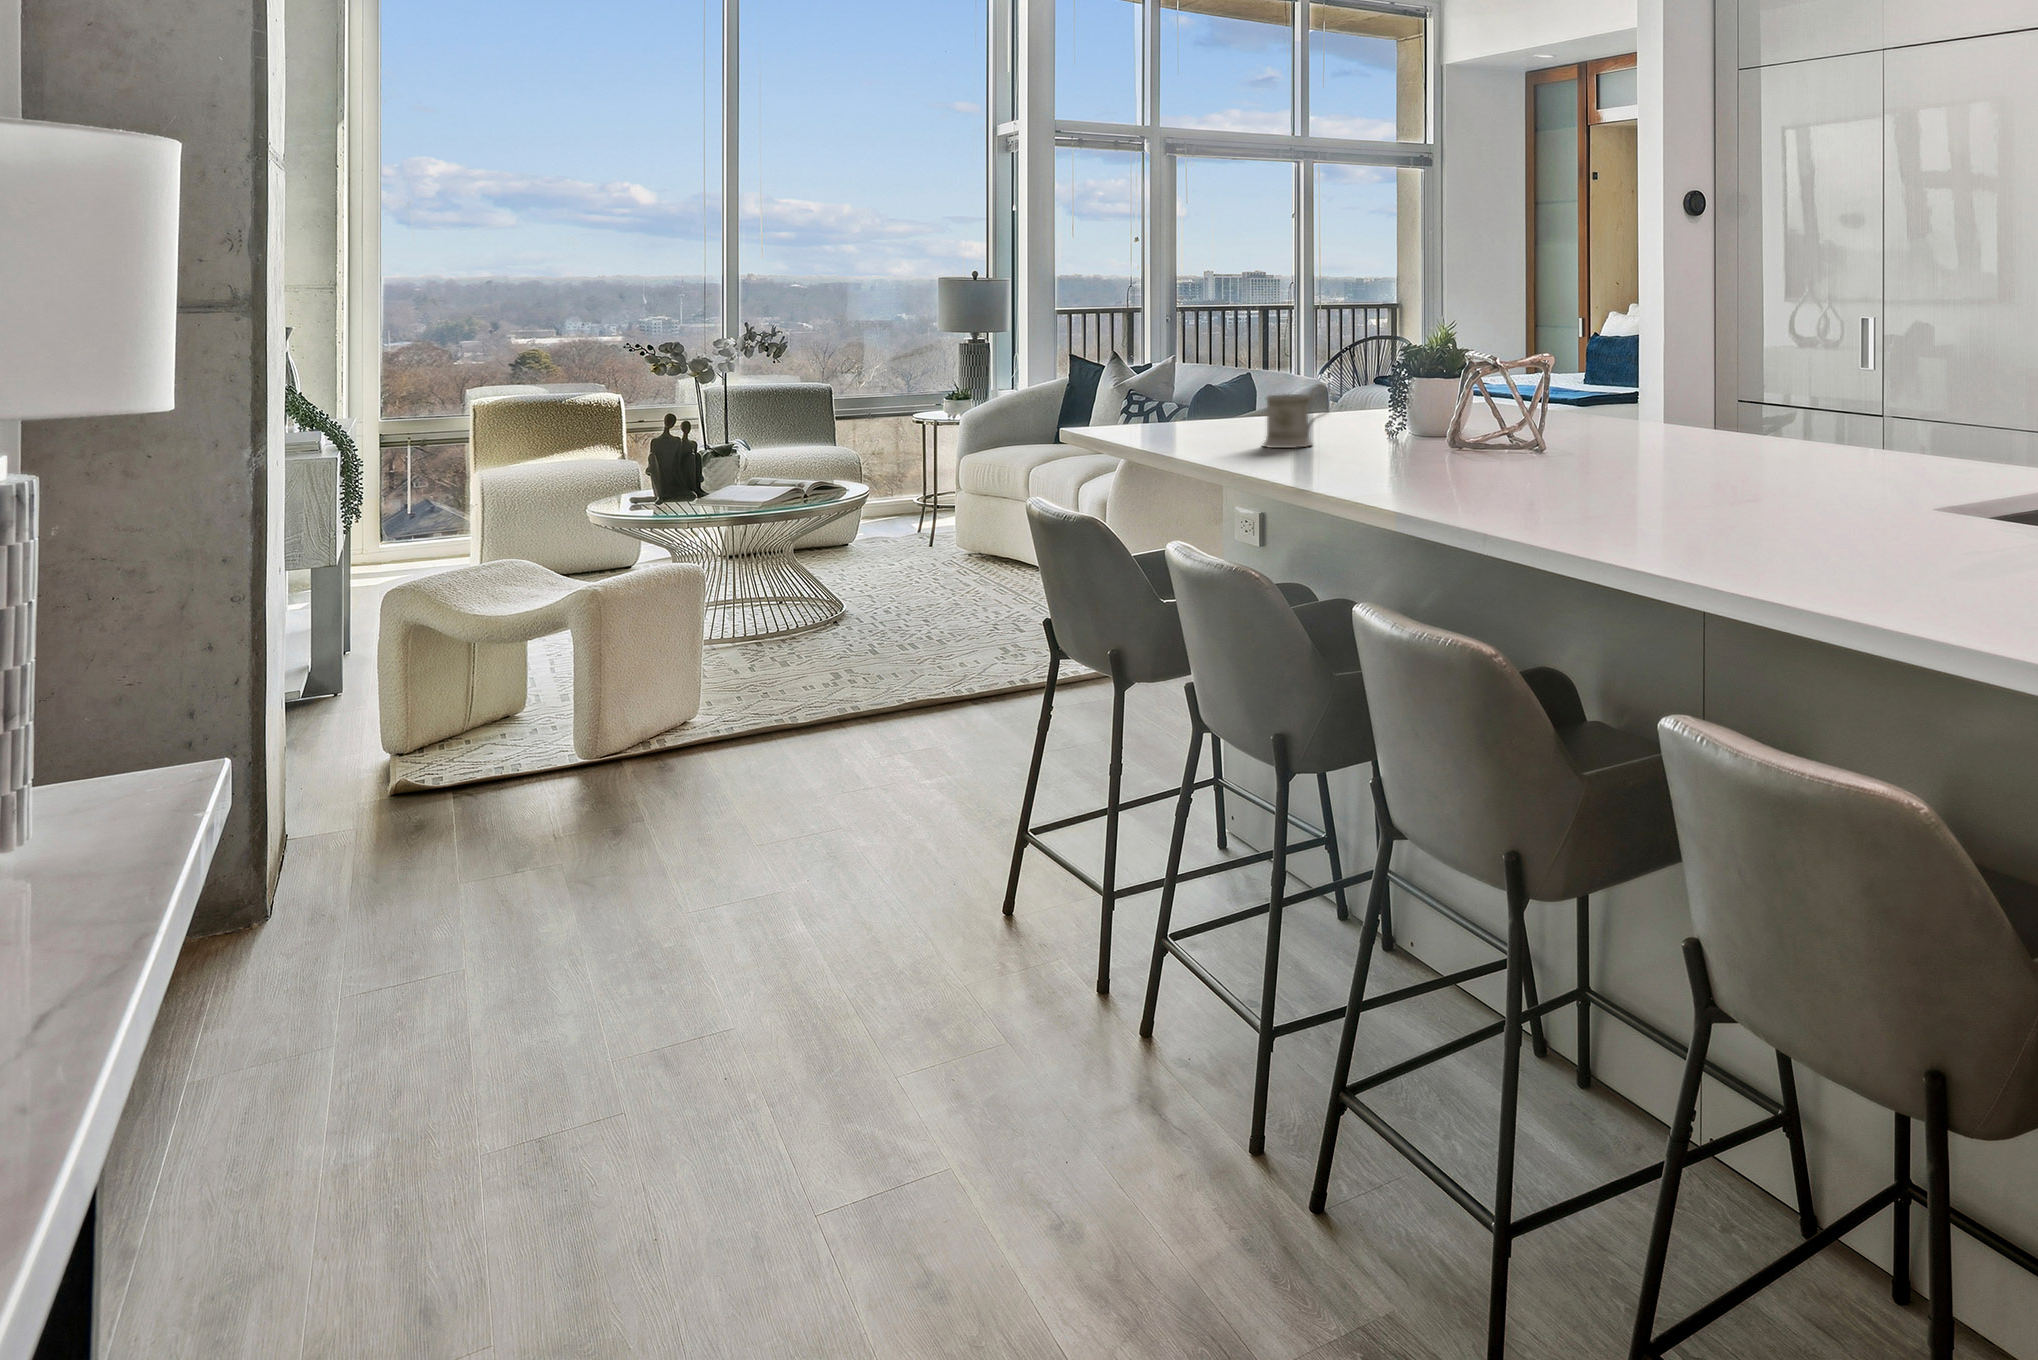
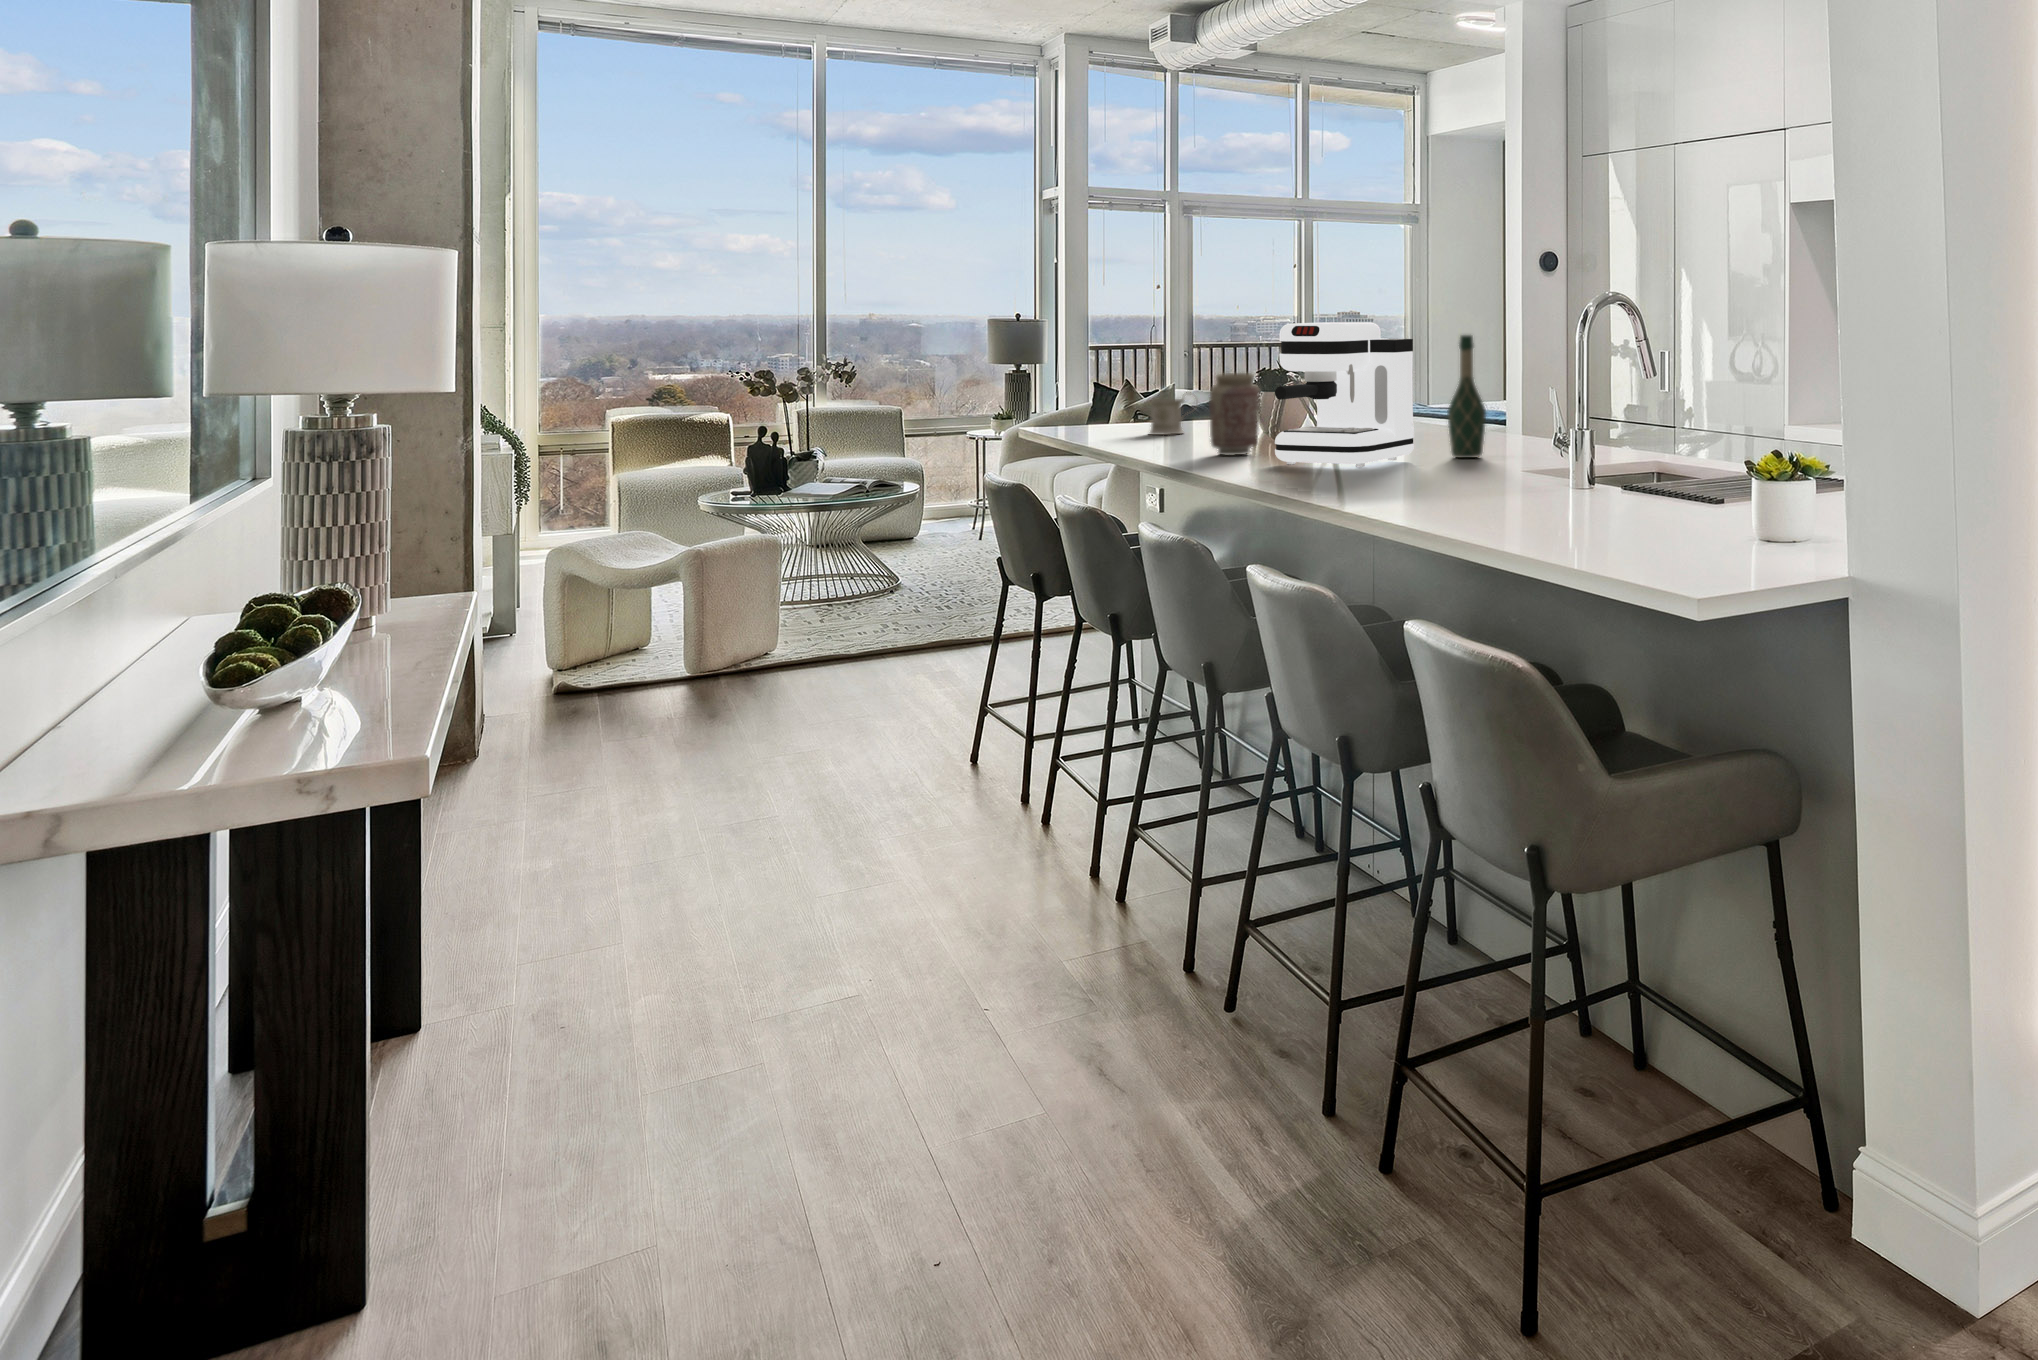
coffee maker: none [1541,285,1742,517] -> present [1275,322,1414,467]
wine bottle: none [1780,305,1841,497] -> present [1447,335,1486,458]
vase: none [1409,362,1487,491] -> present [1209,373,1260,455]

